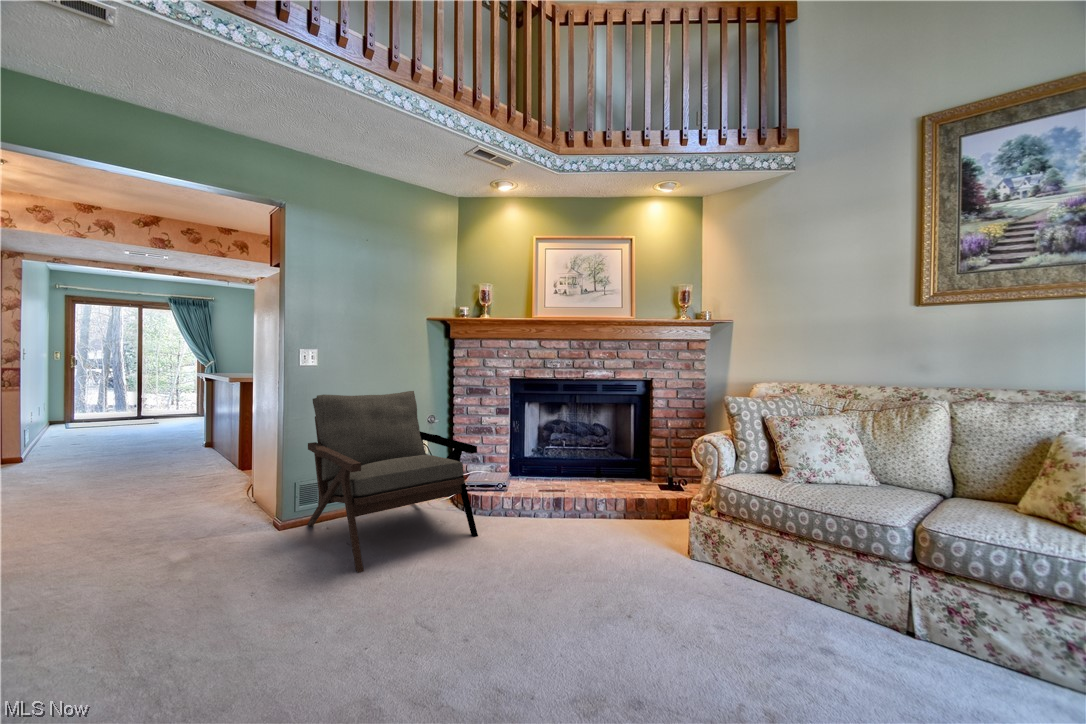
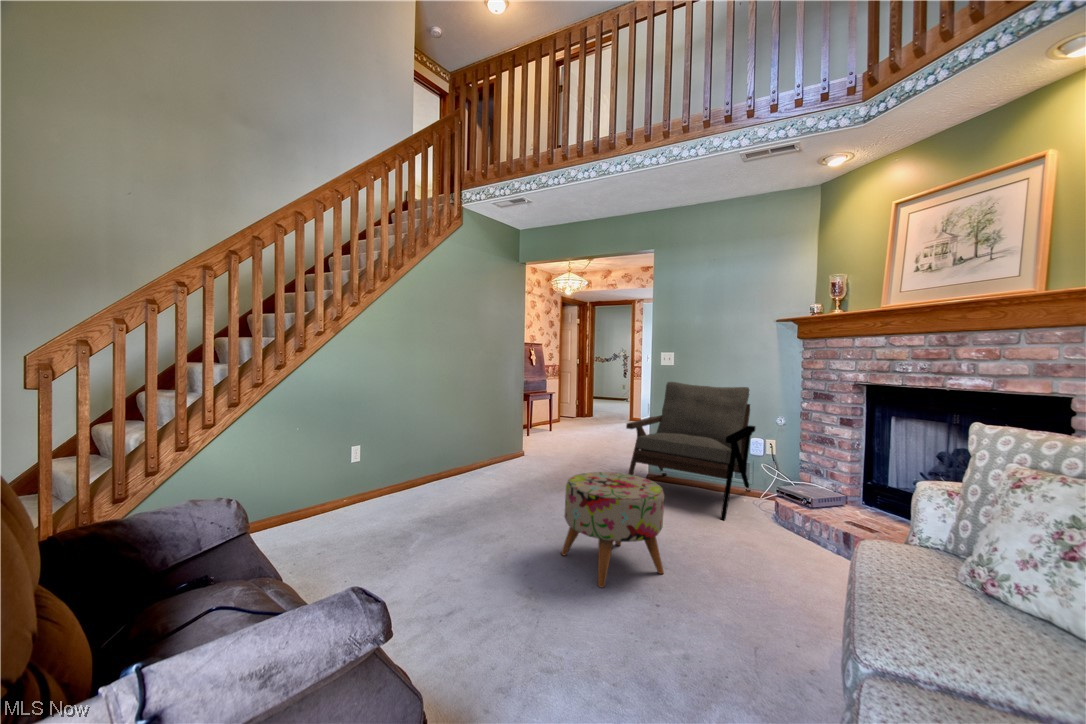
ottoman: none [511,513,635,672] -> present [561,472,664,587]

